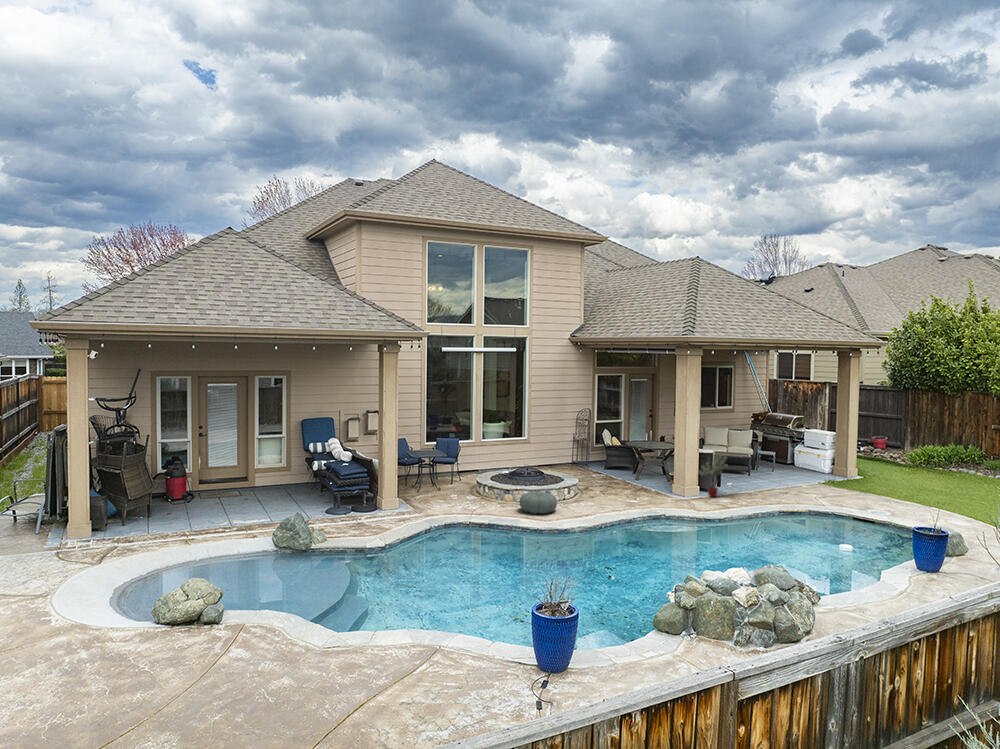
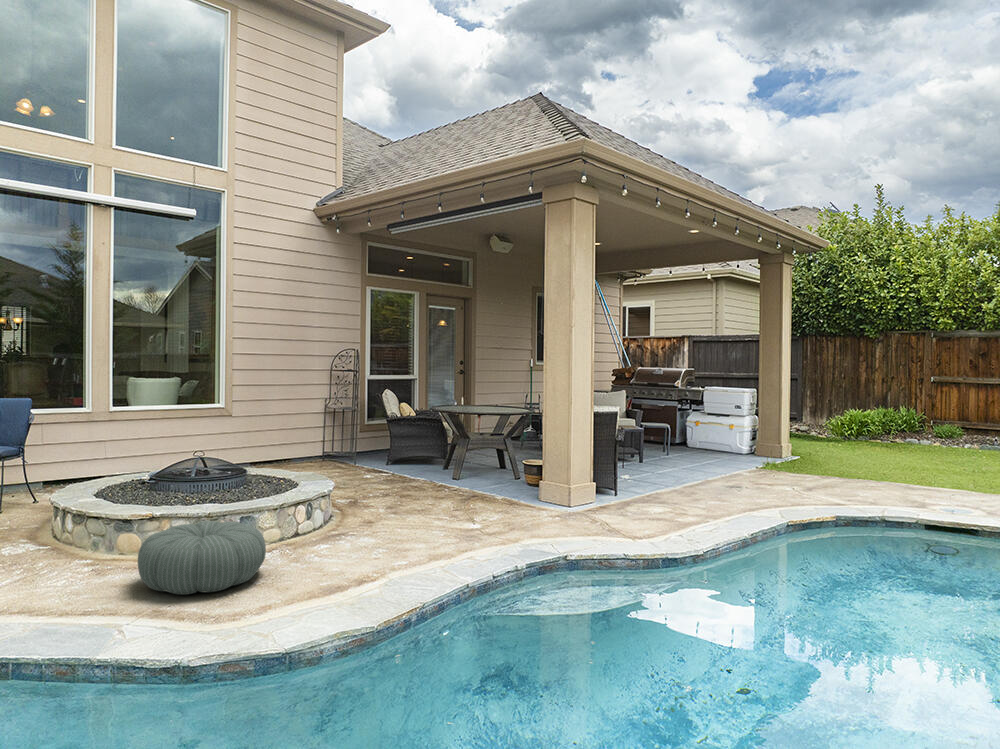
potted tree: present [699,452,727,497] -> none [598,405,655,502]

